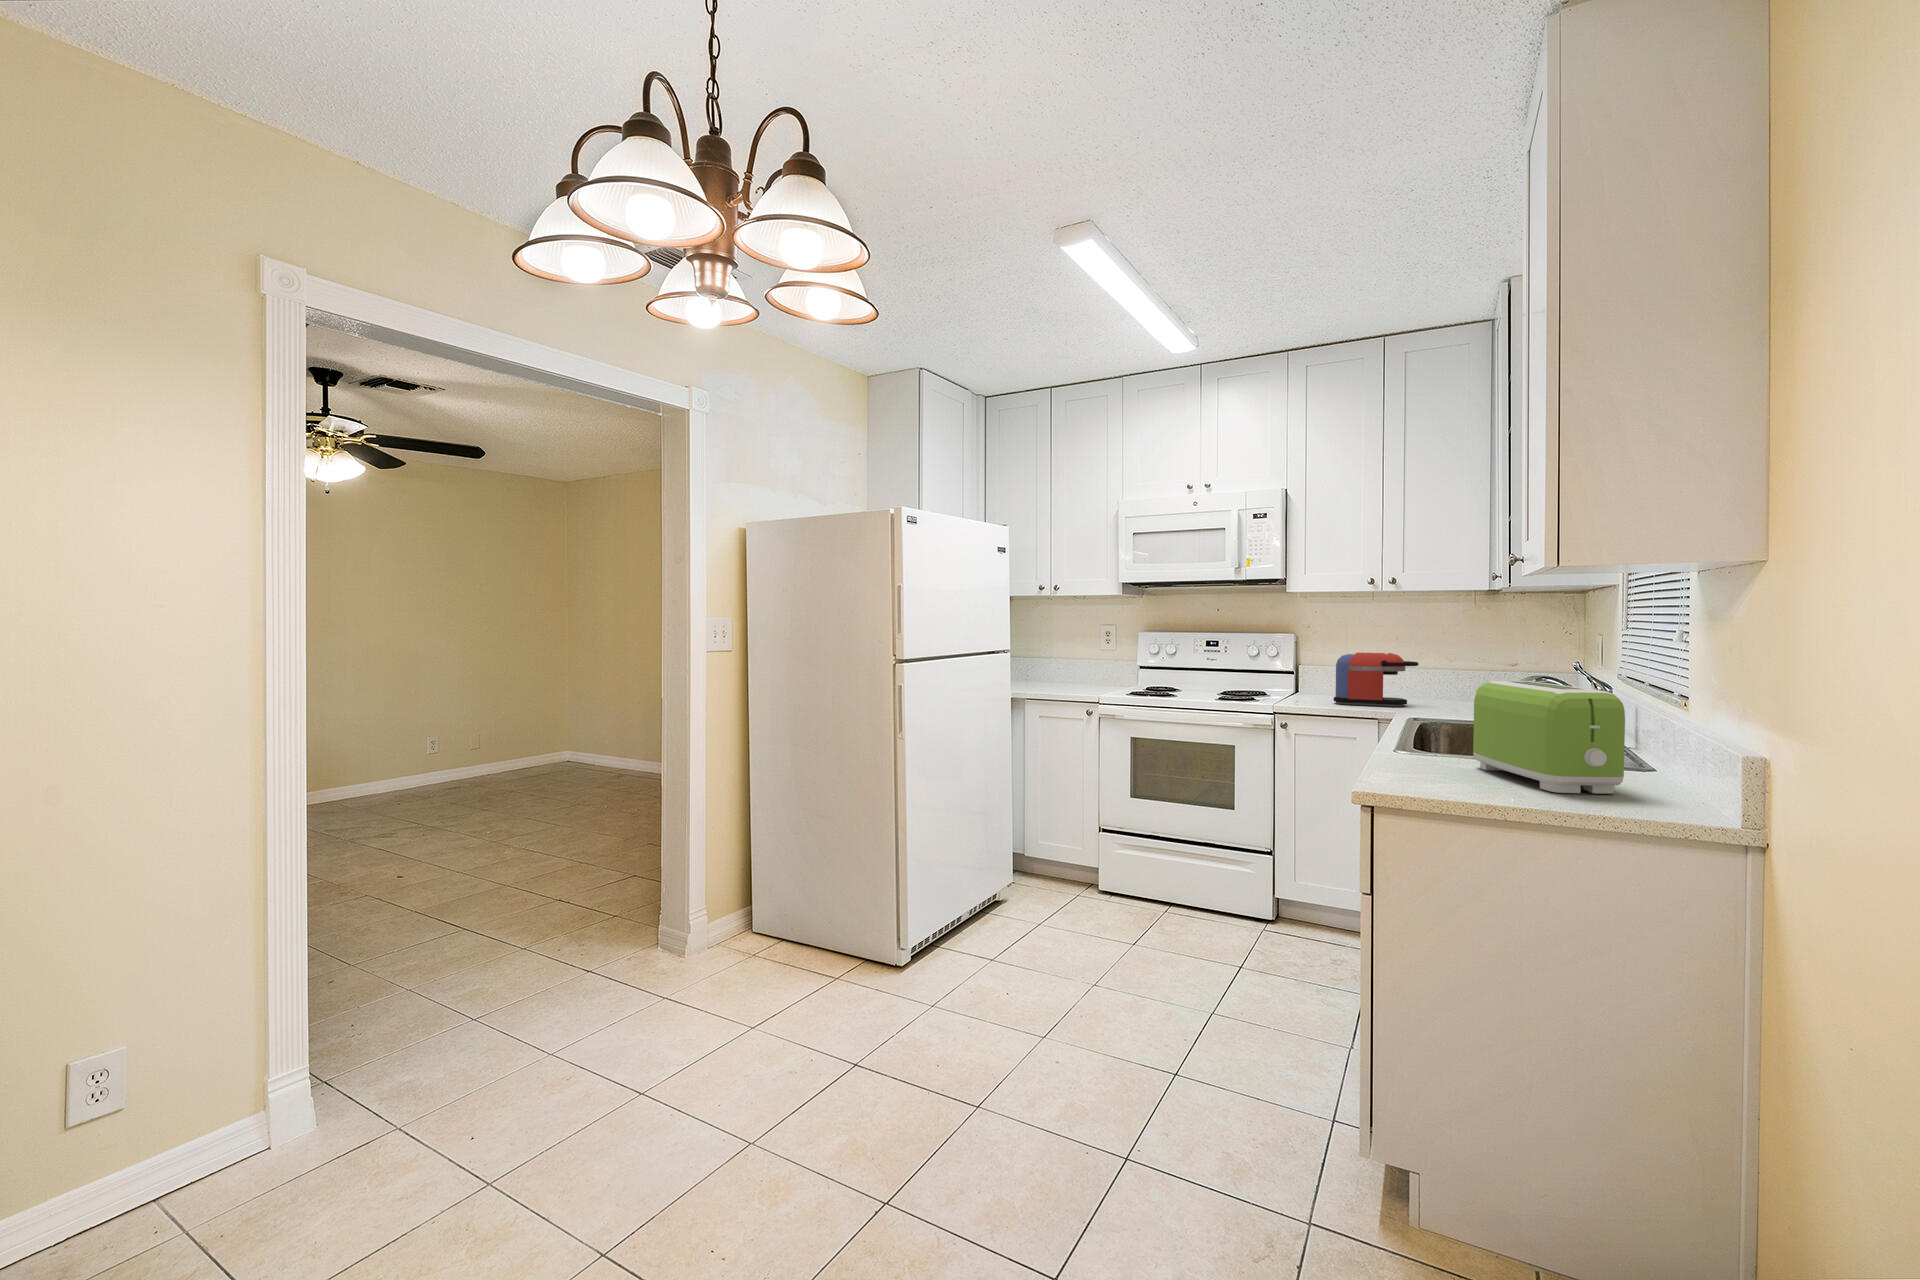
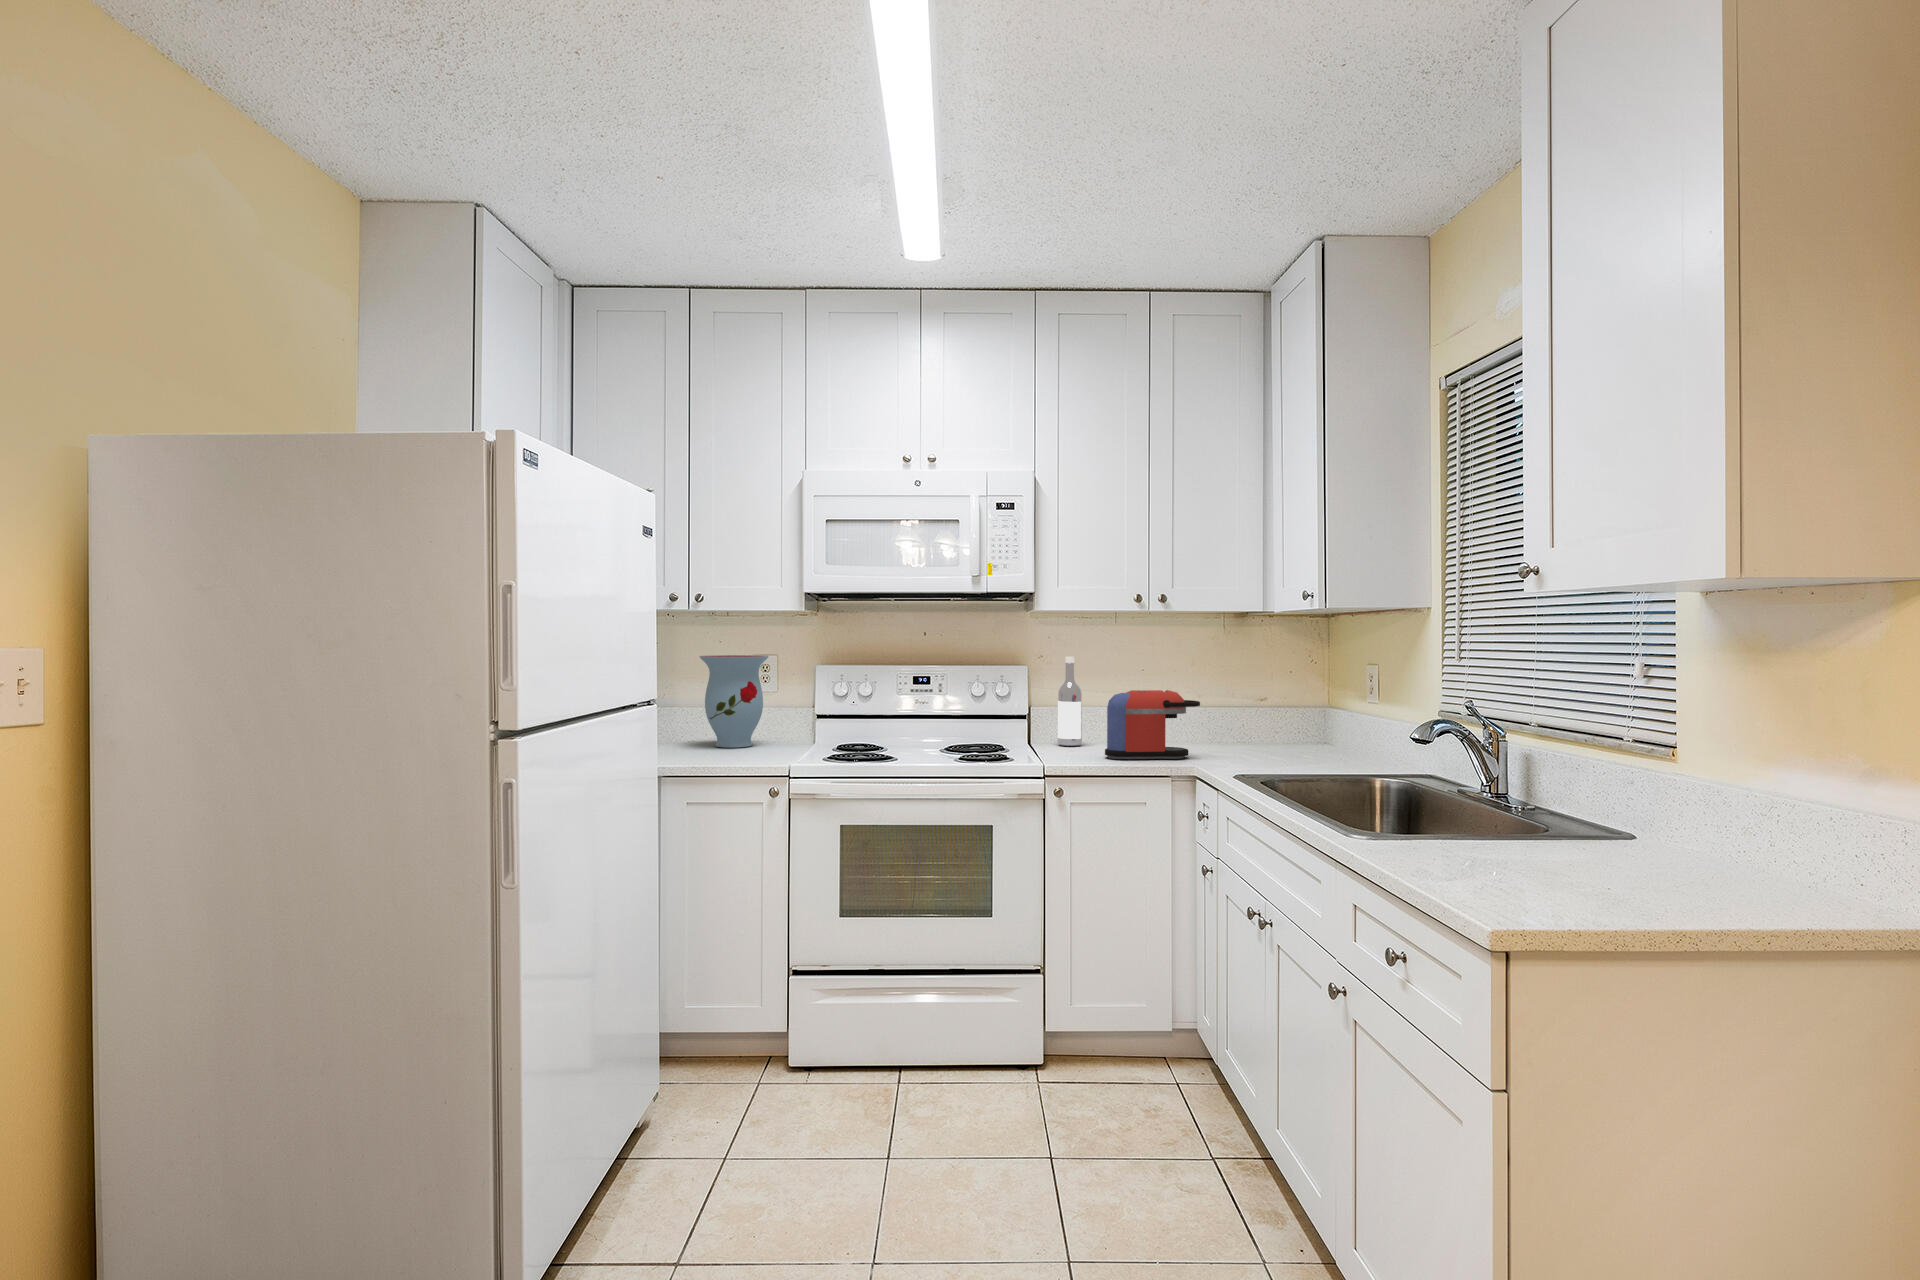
vase: none [1063,625,1108,685] -> present [699,655,768,747]
wine bottle: none [1315,627,1336,695] -> present [1058,657,1082,746]
toaster: present [1473,681,1625,794] -> none [1505,735,1746,894]

